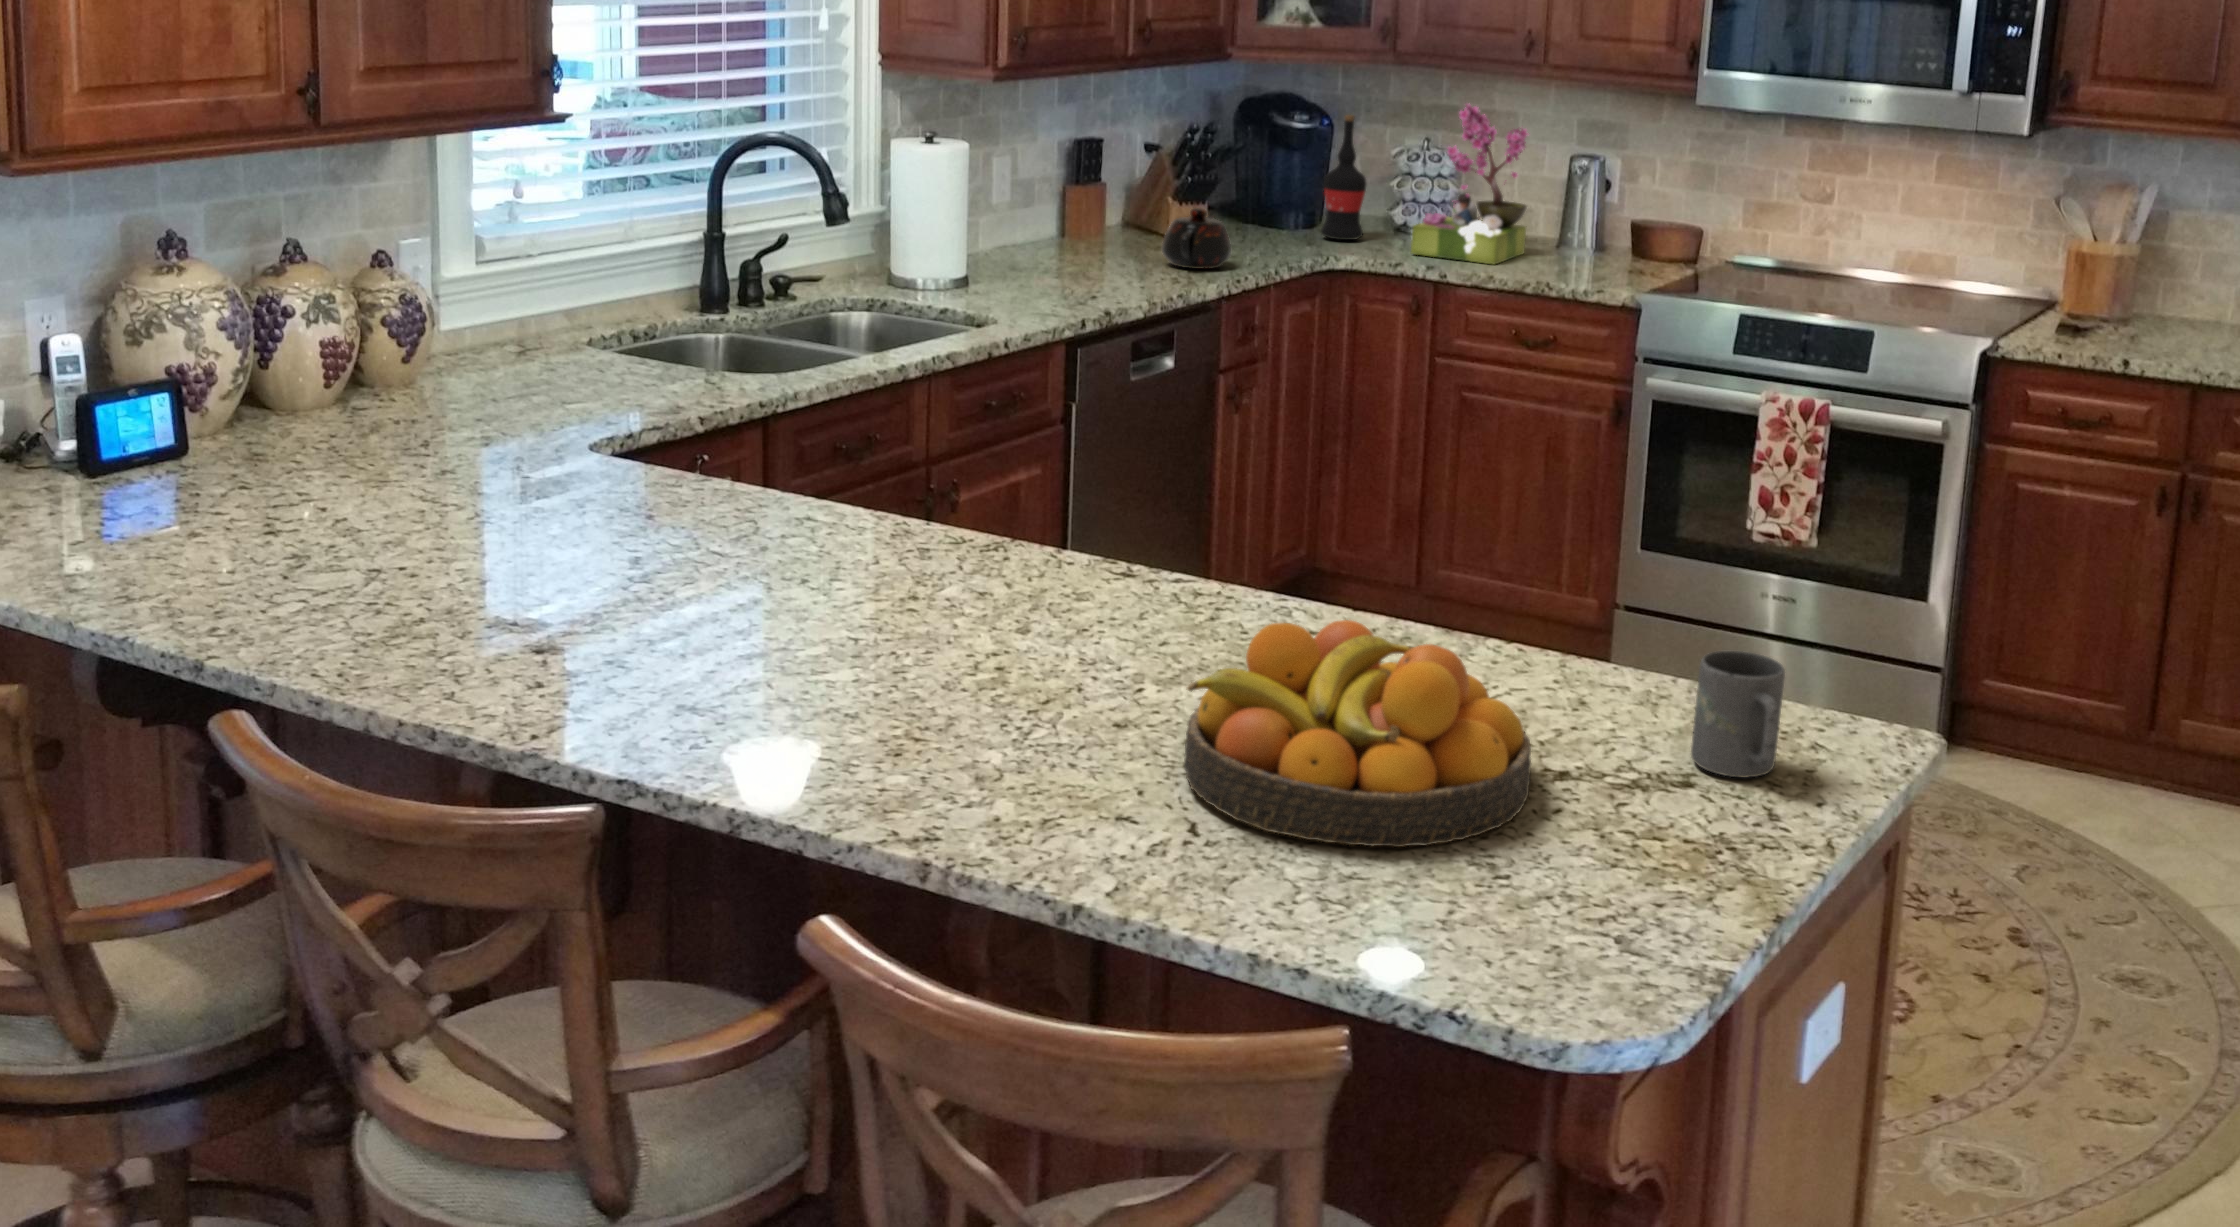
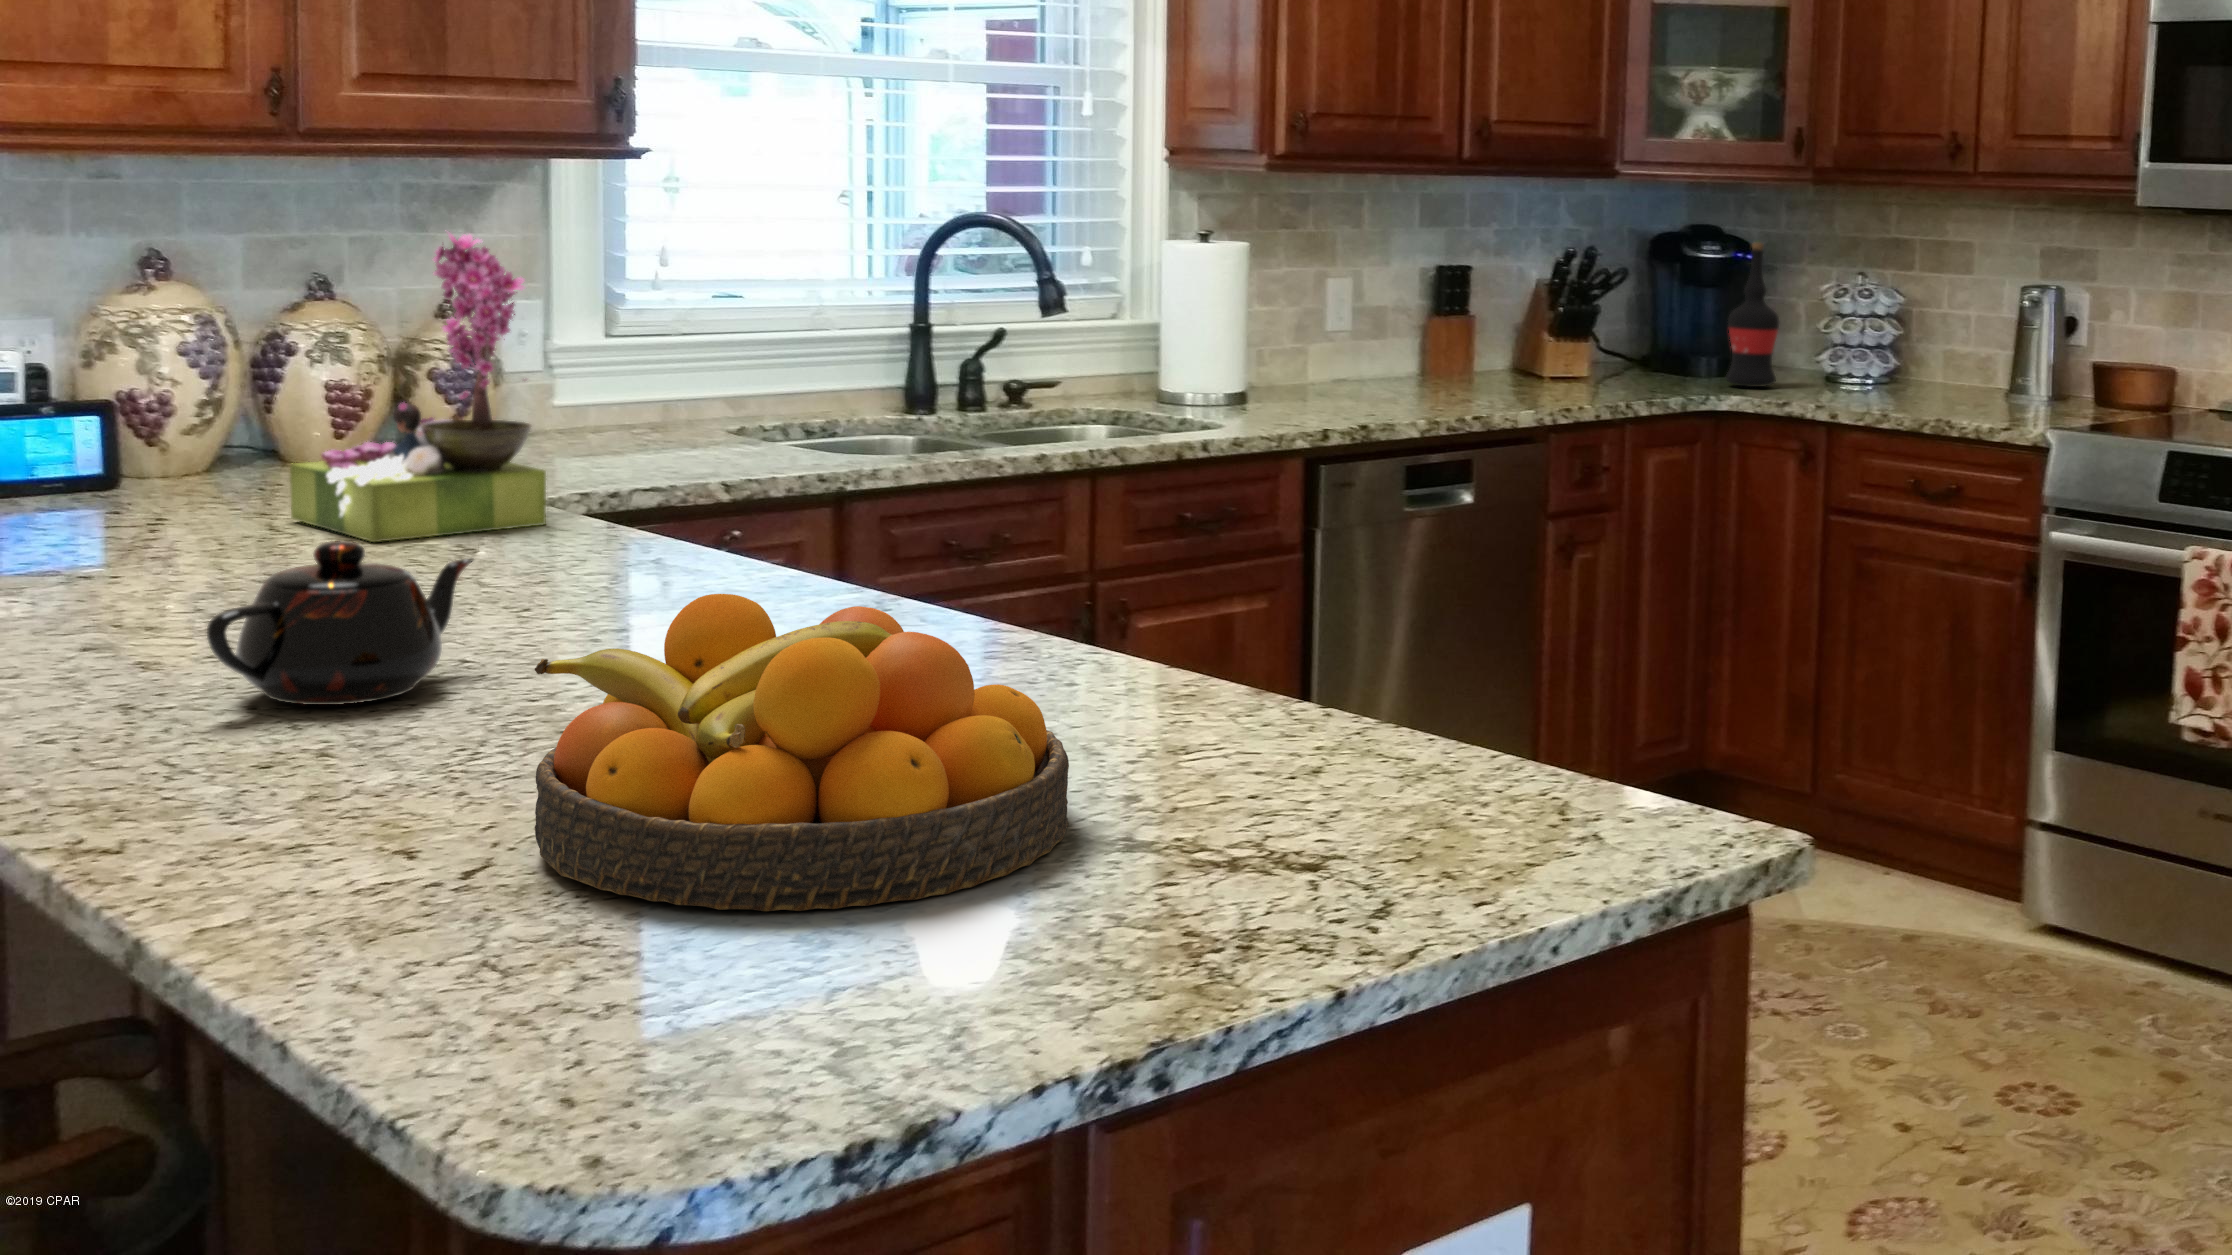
flower arrangement: present [1411,104,1529,264] -> present [290,233,546,542]
teapot: present [1162,208,1231,269] -> present [207,541,473,705]
mug: present [1691,651,1785,778] -> none [1344,679,1479,870]

